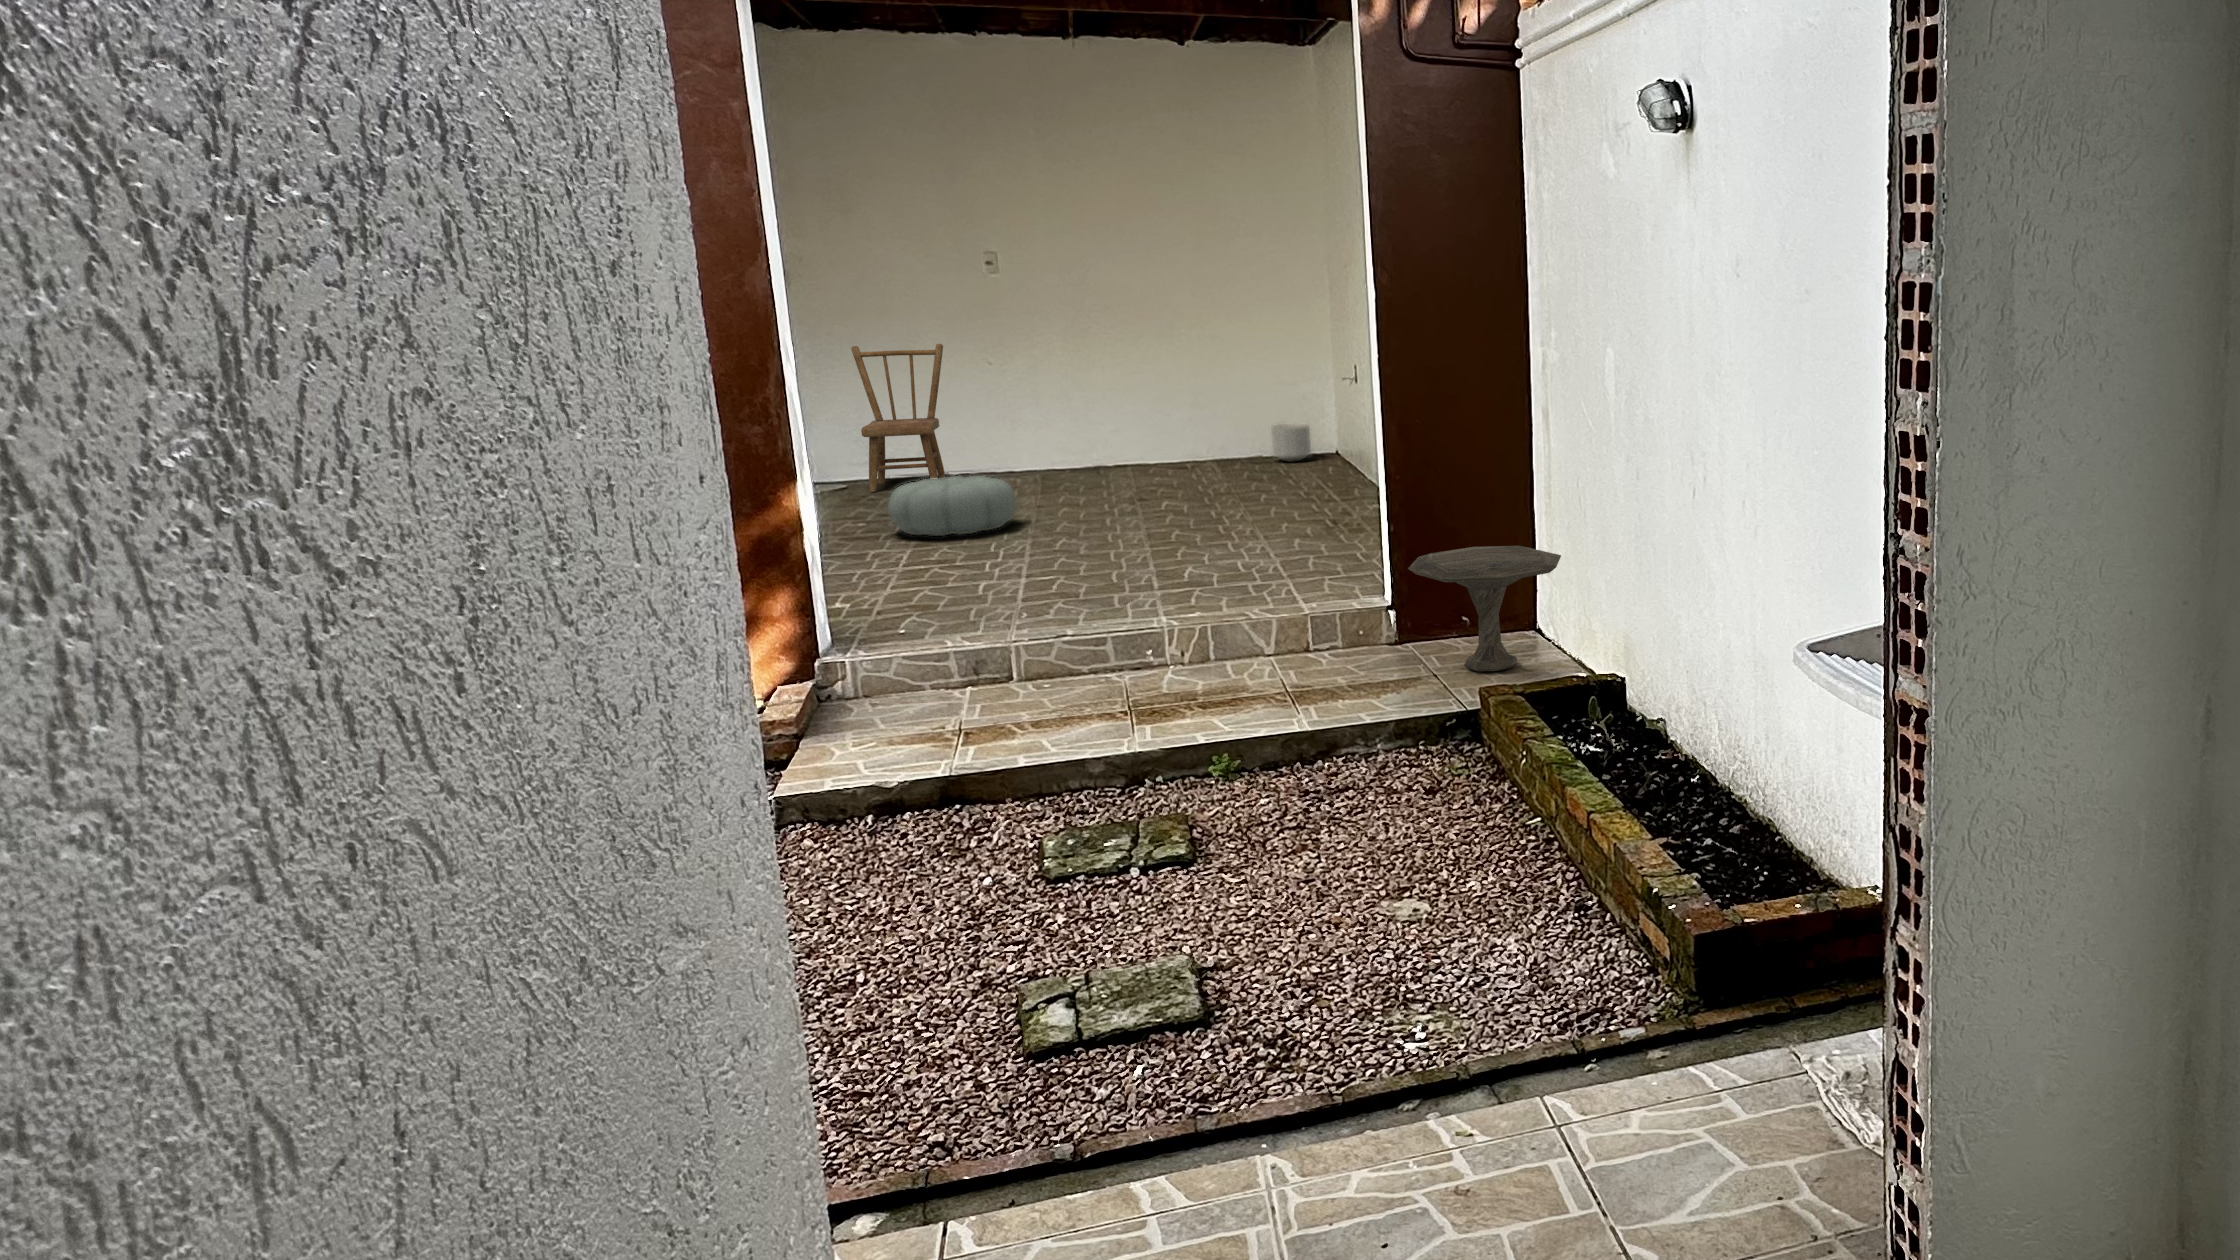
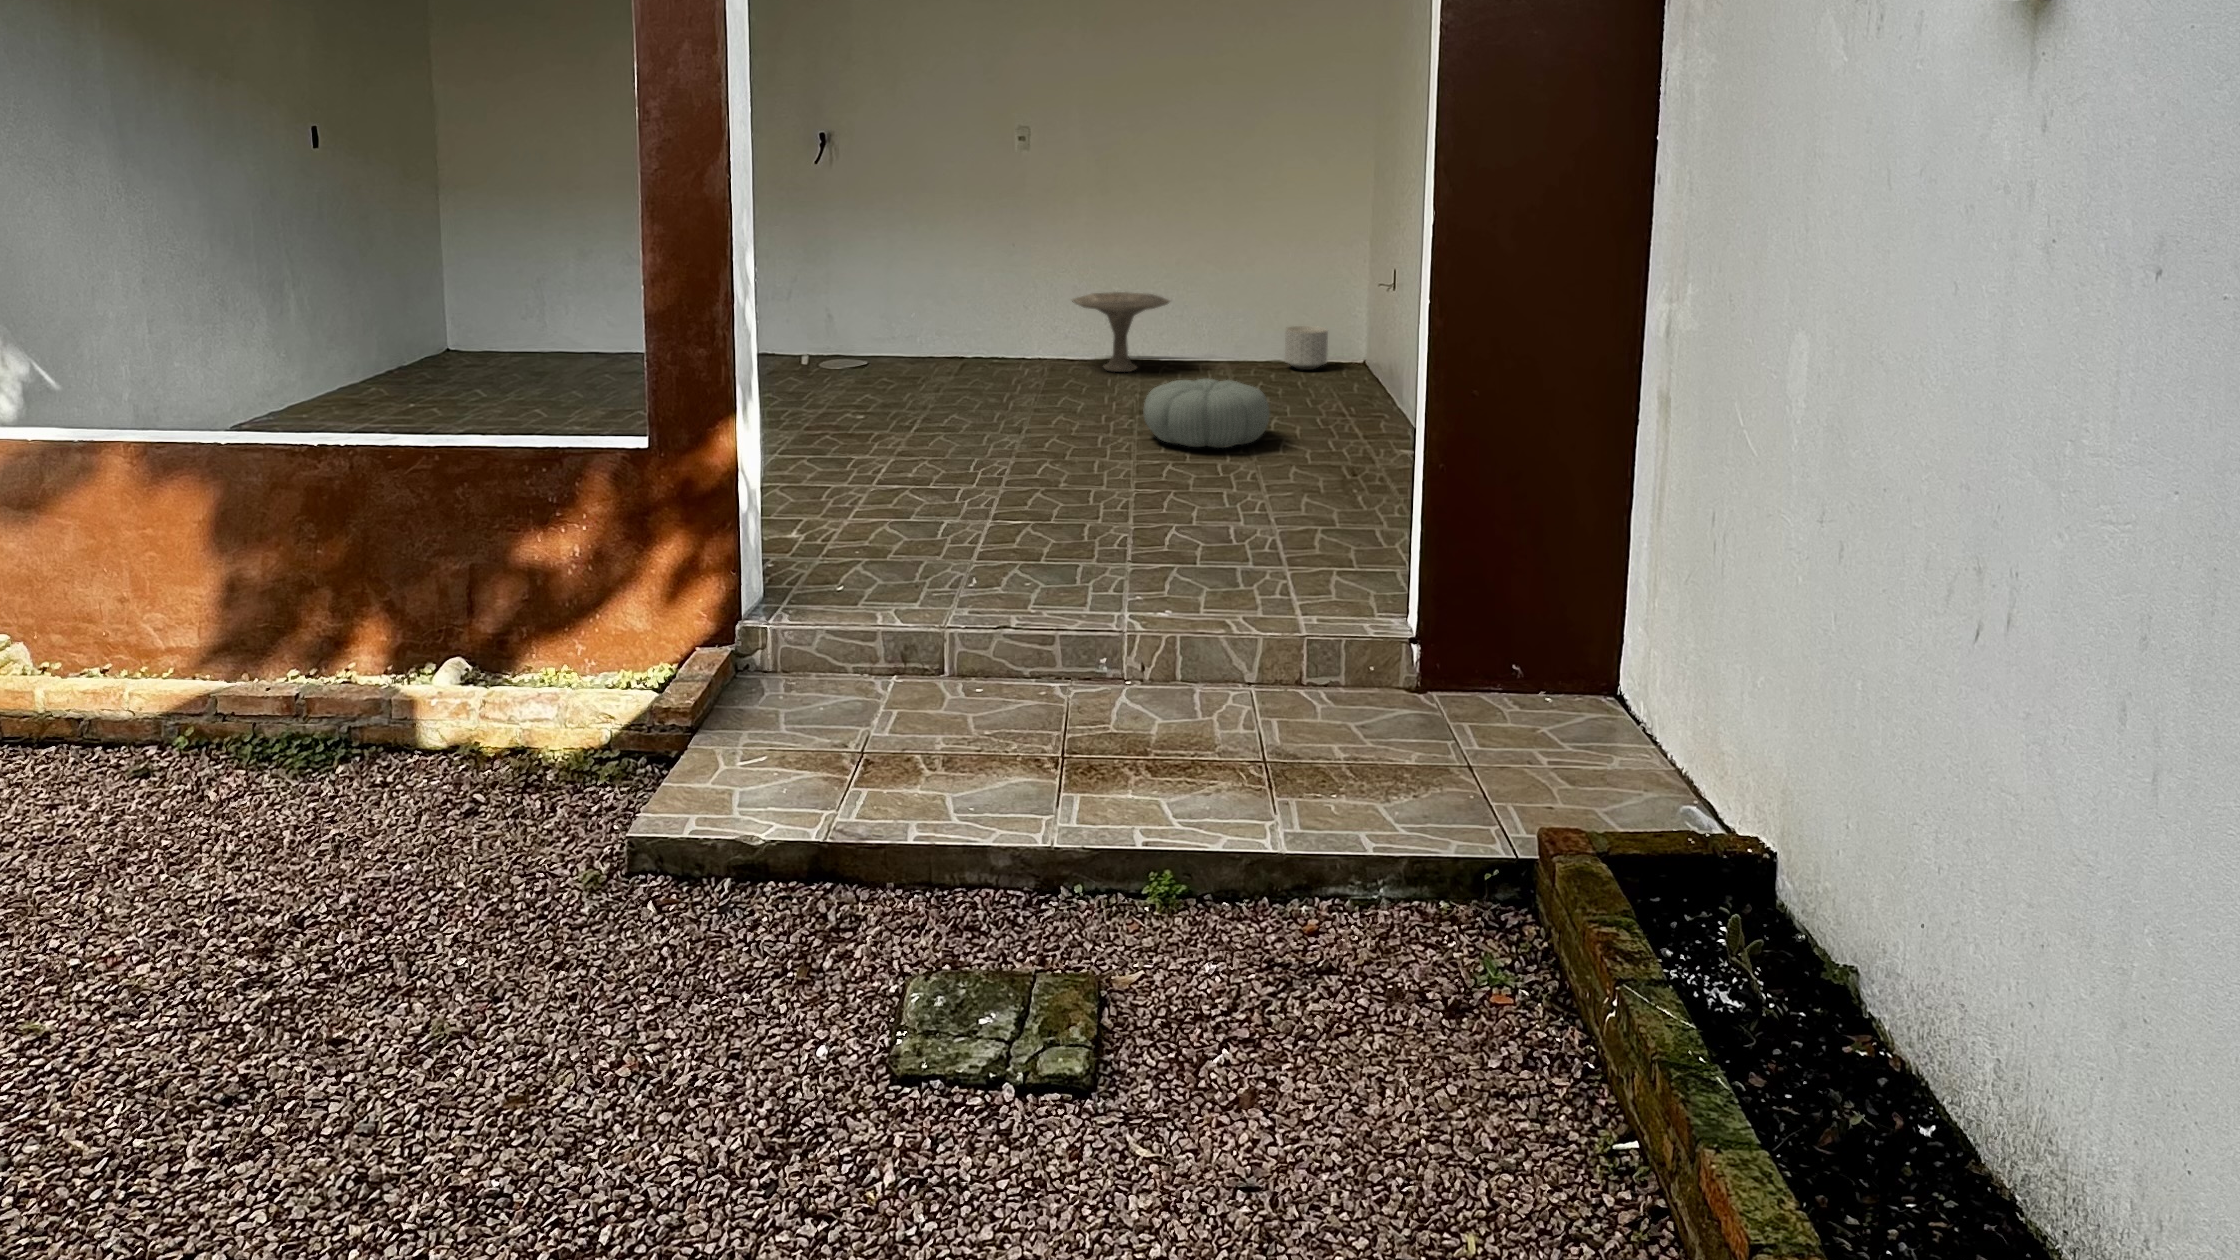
dining chair: present [851,344,946,492] -> none [886,221,969,372]
pouf: present [888,476,1017,536] -> present [1143,379,1270,448]
side table: present [1408,546,1561,671] -> present [1072,292,1170,372]

